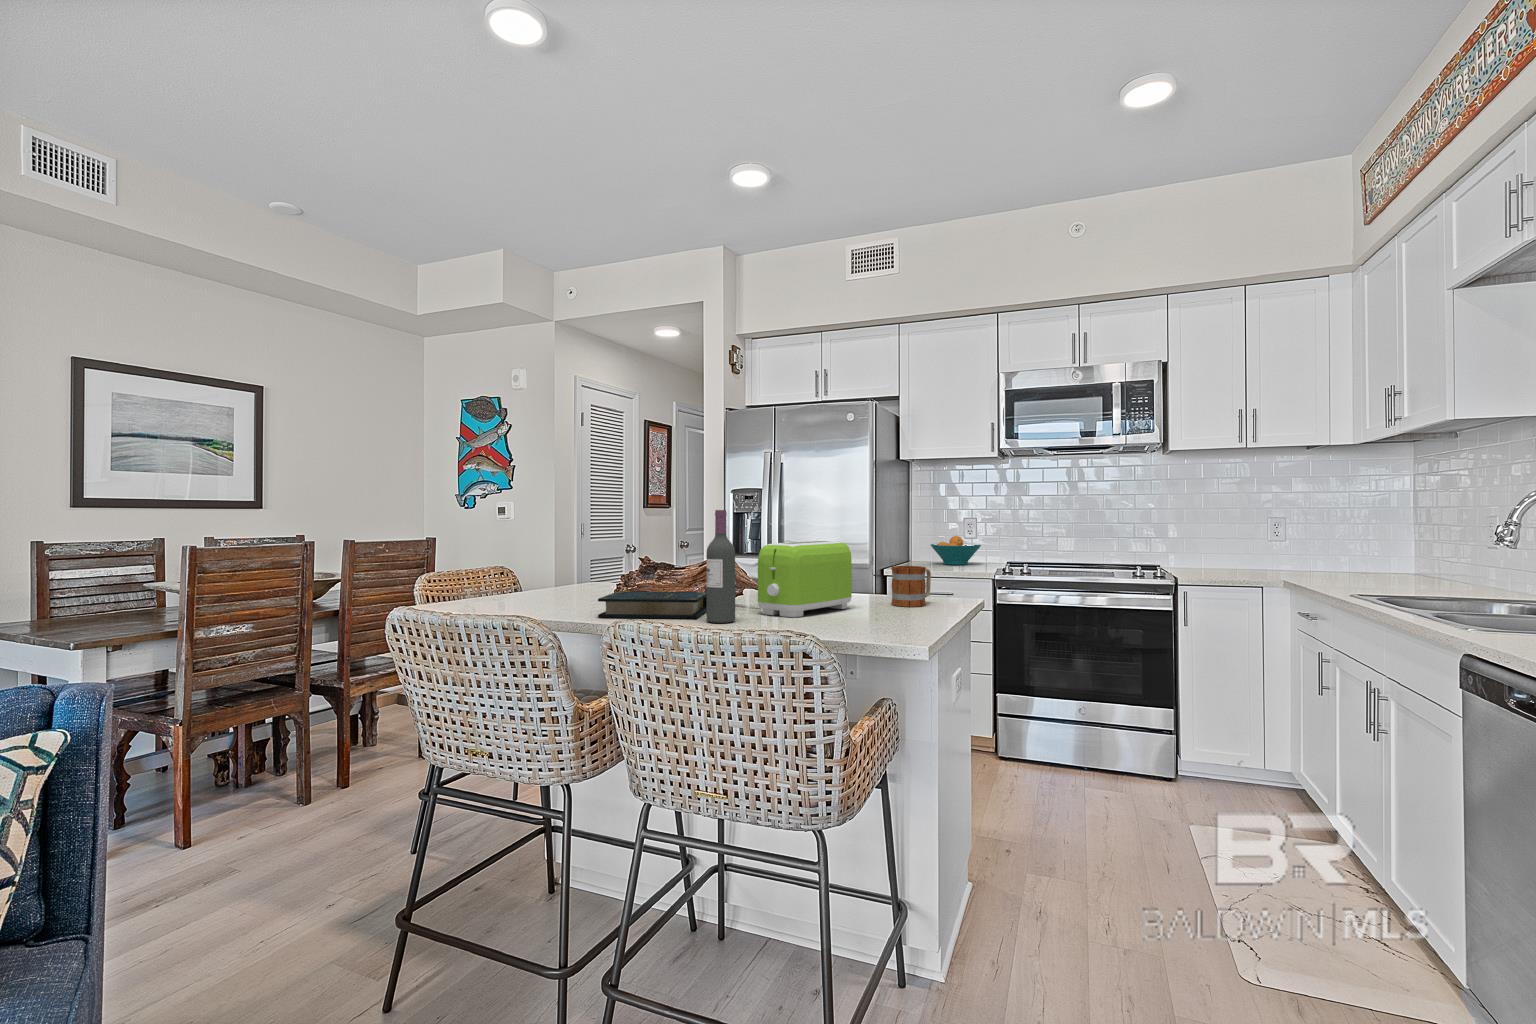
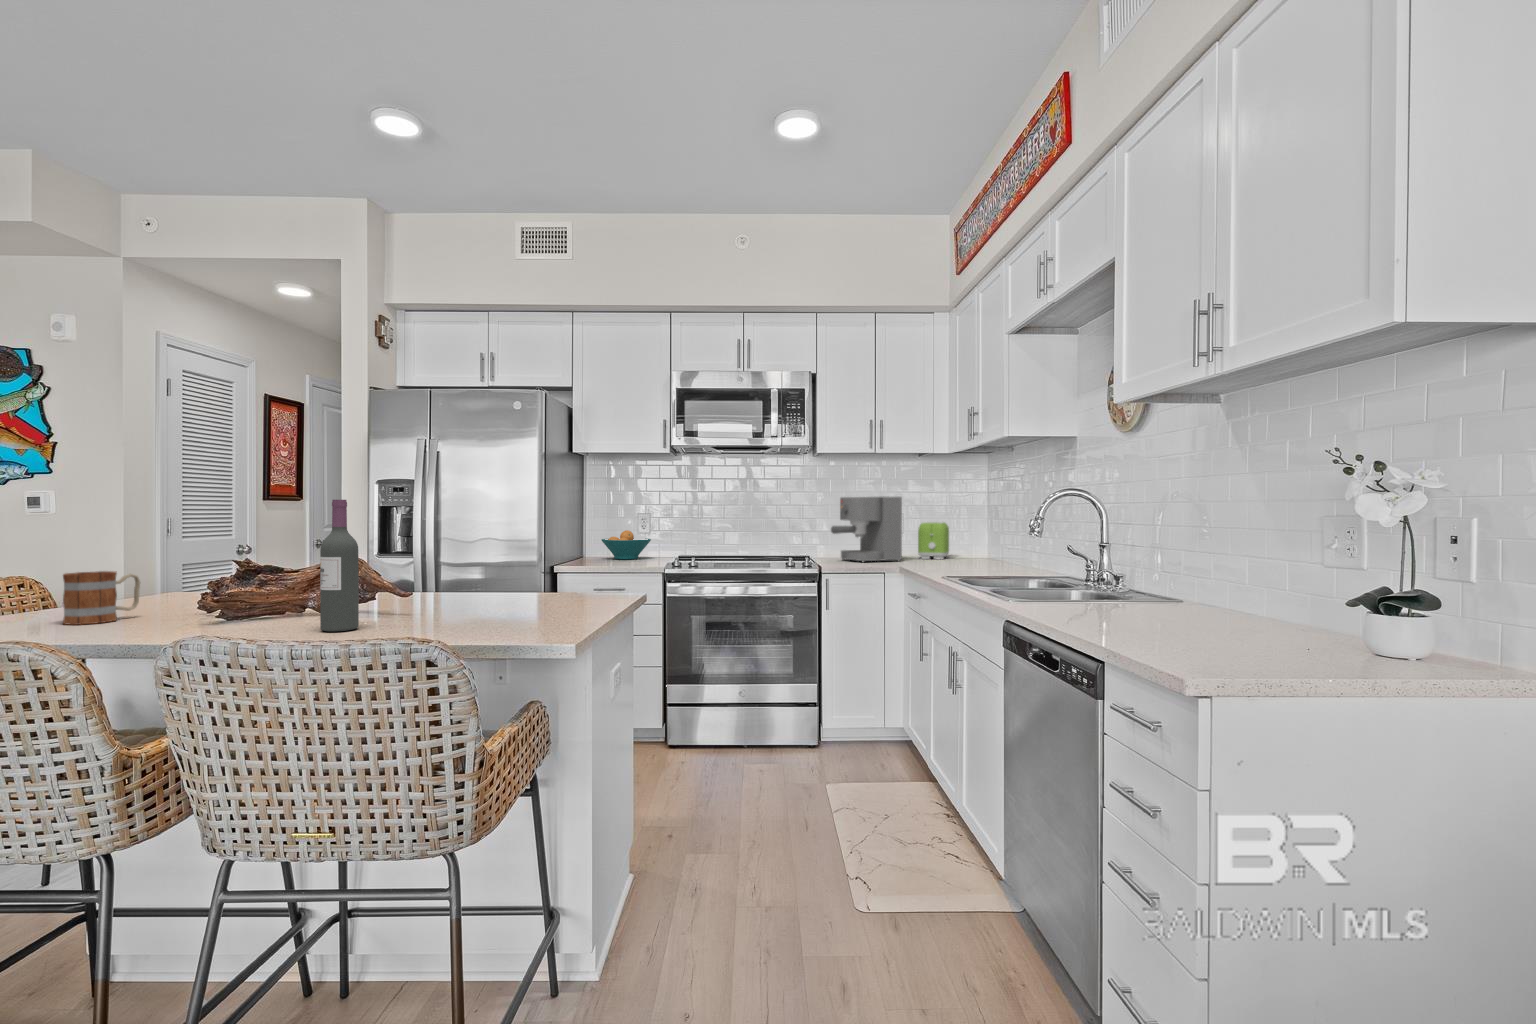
coffee maker: none [1187,500,1280,575] -> present [831,496,902,562]
toaster: present [758,541,852,617] -> present [918,522,949,559]
mug: present [891,566,931,607] -> present [63,571,140,625]
book: present [598,591,707,619] -> none [166,596,329,634]

